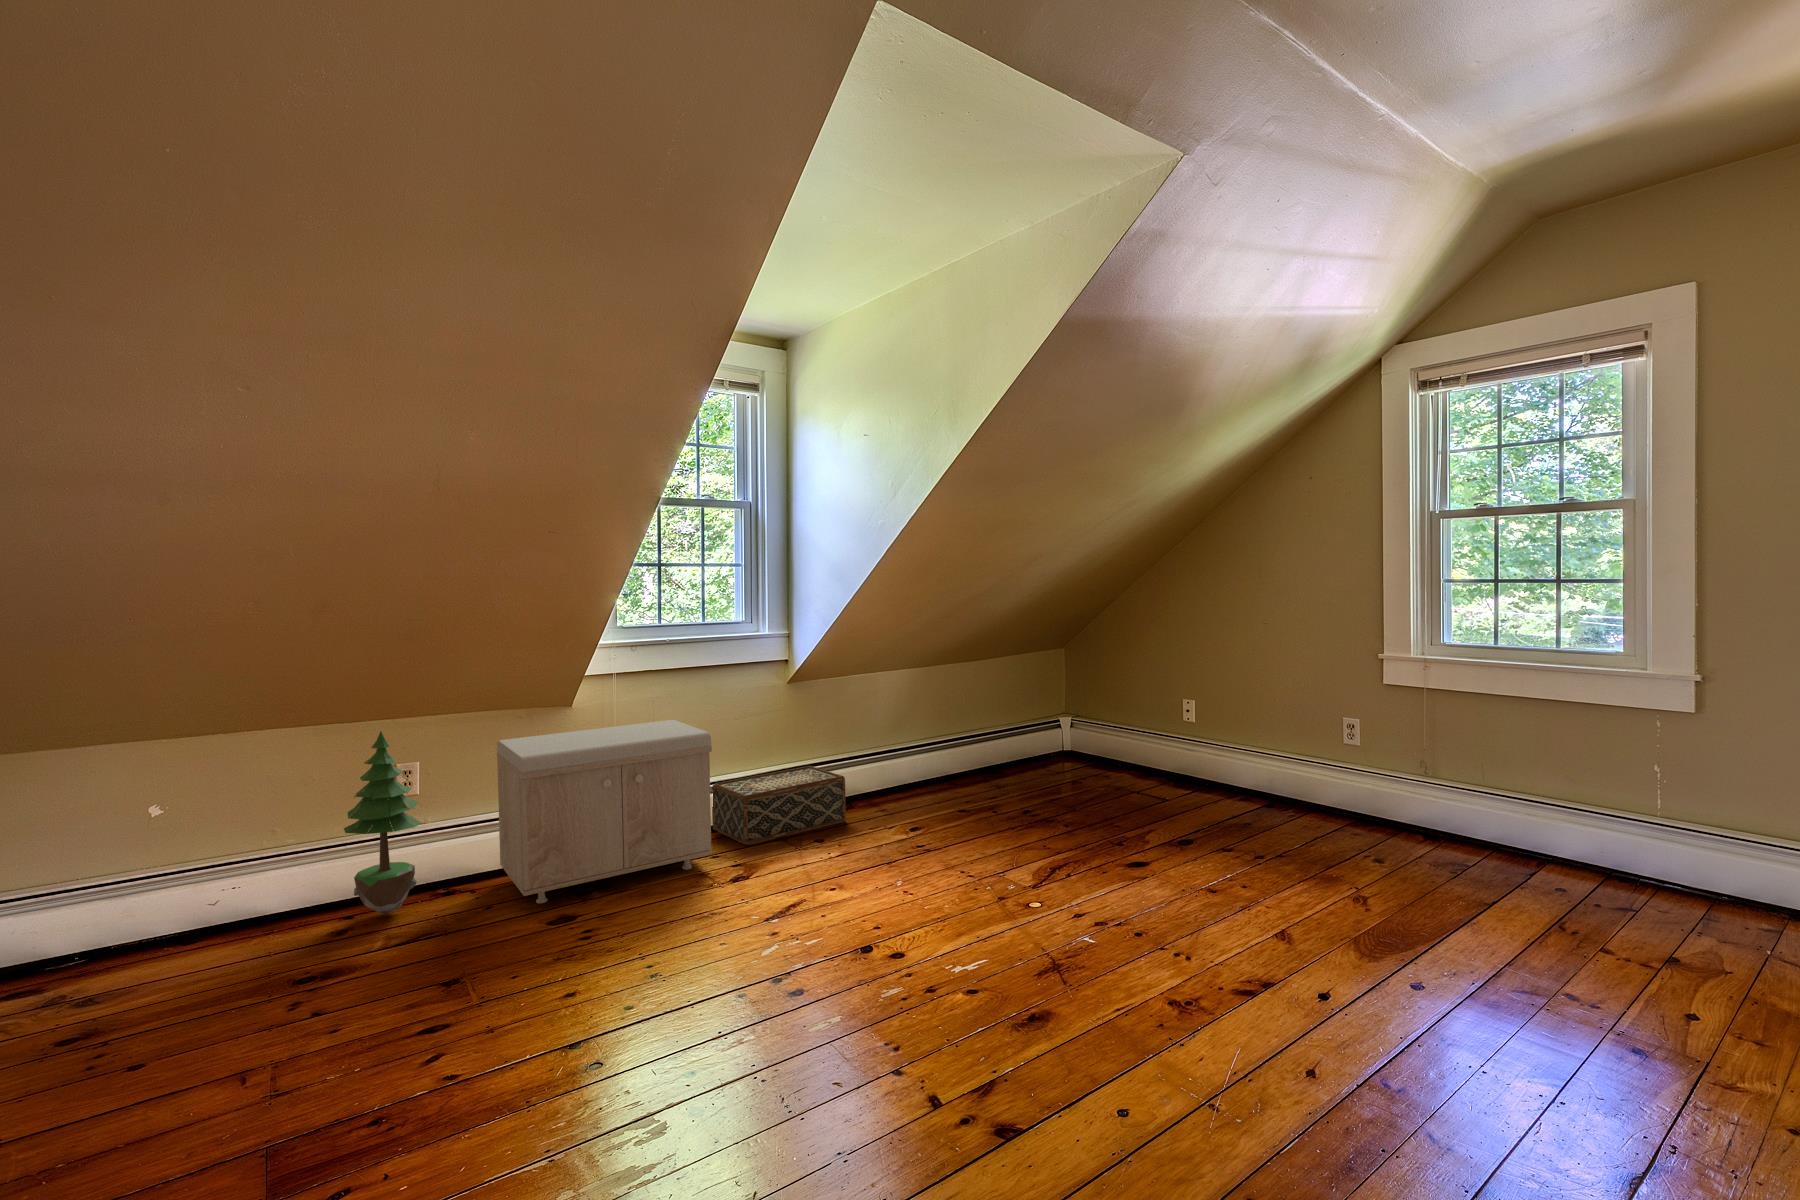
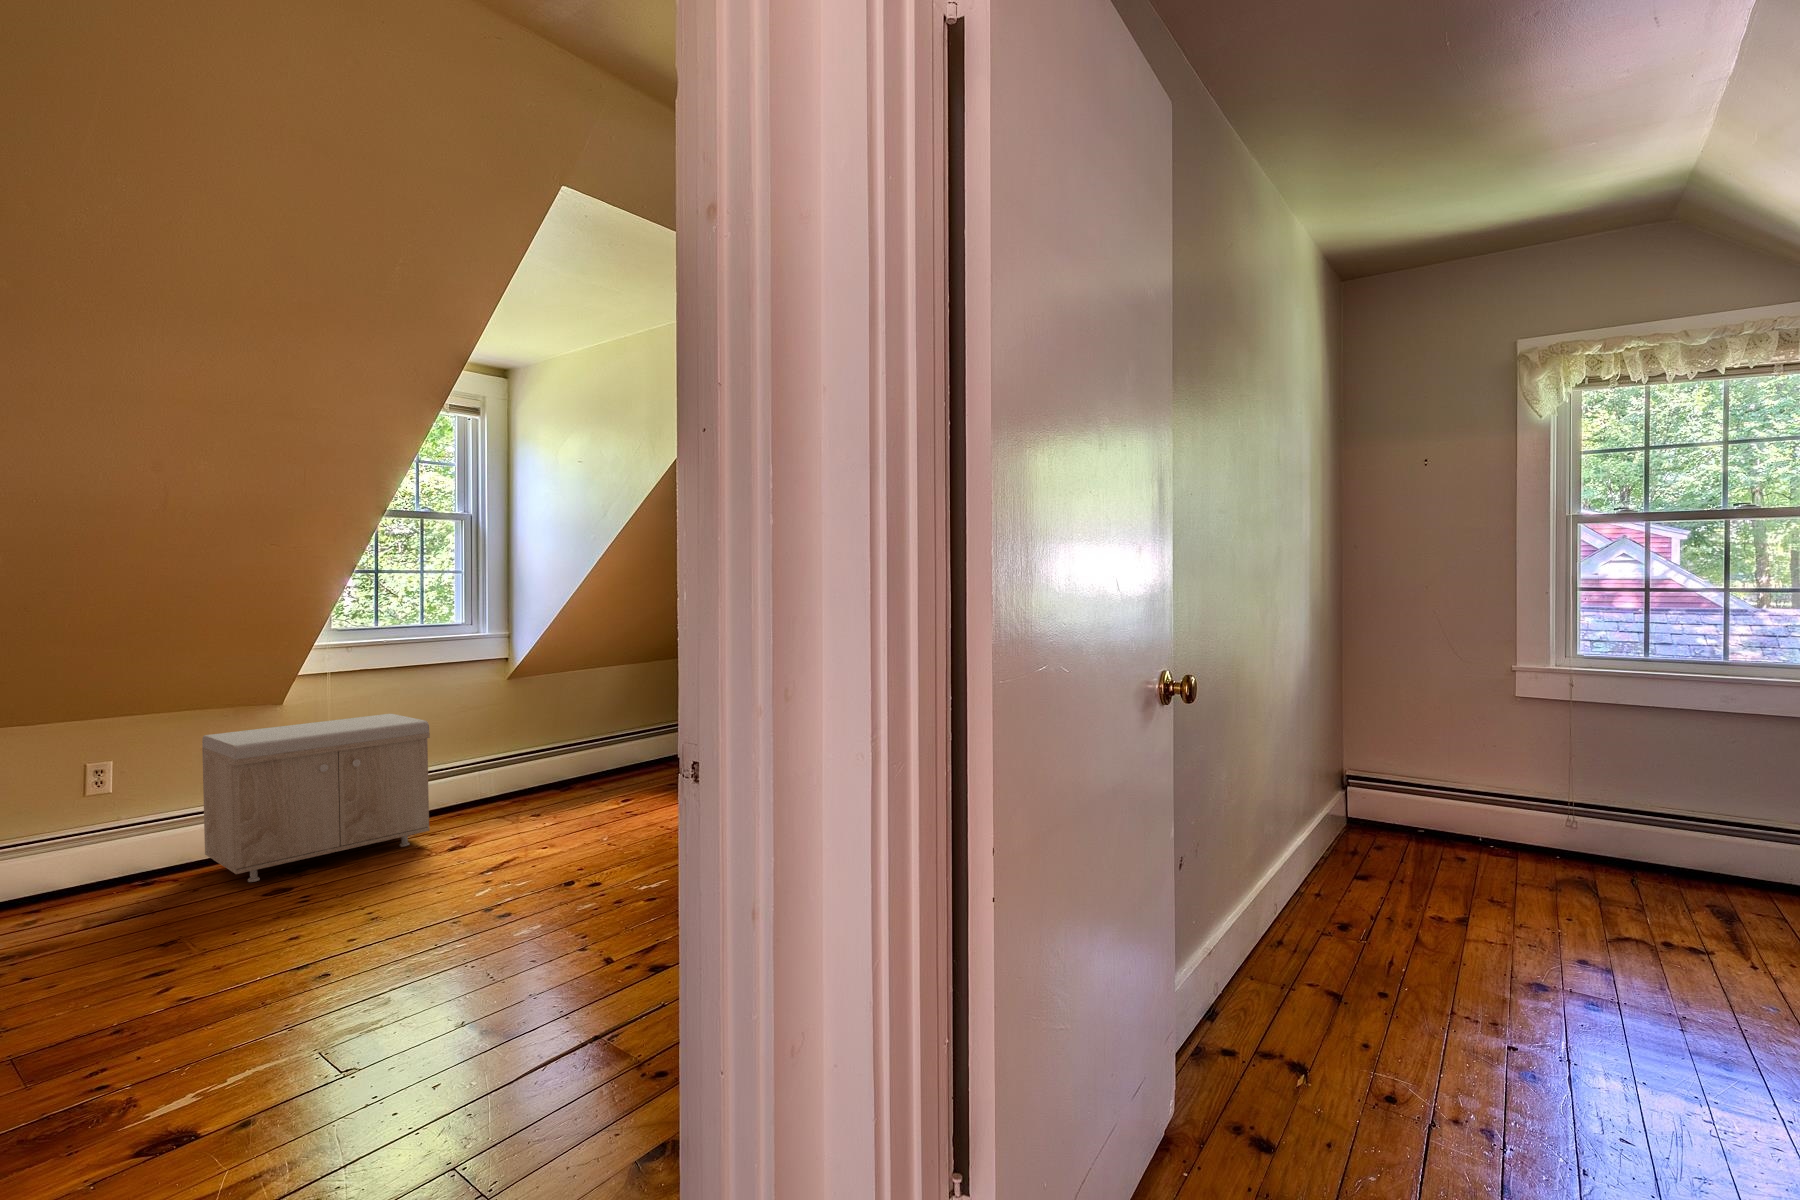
potted tree: present [344,732,421,914] -> none [31,727,120,904]
woven basket: present [712,766,846,845] -> none [430,755,563,825]

